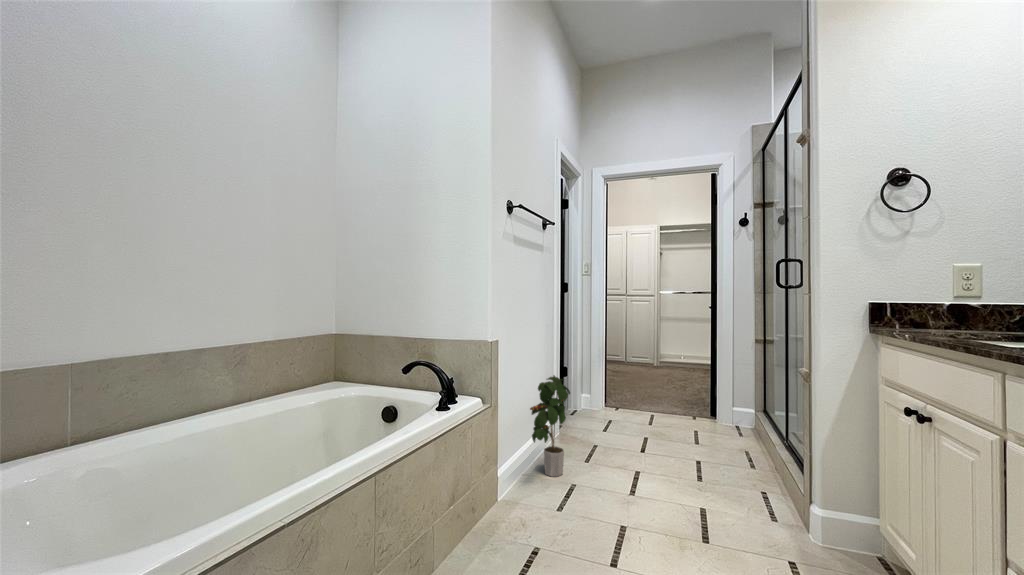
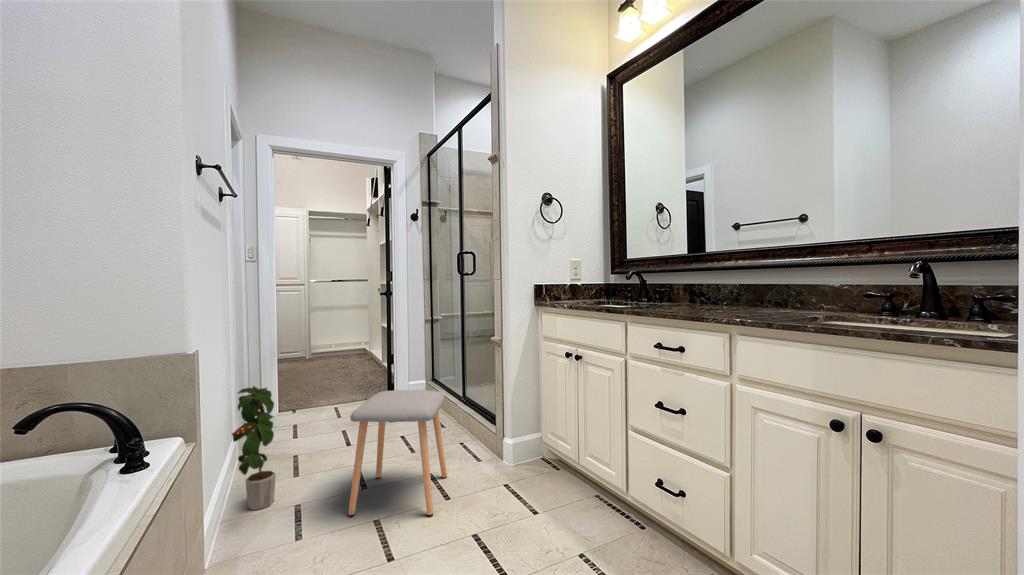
stool: none [605,405,721,549] -> present [348,390,447,516]

